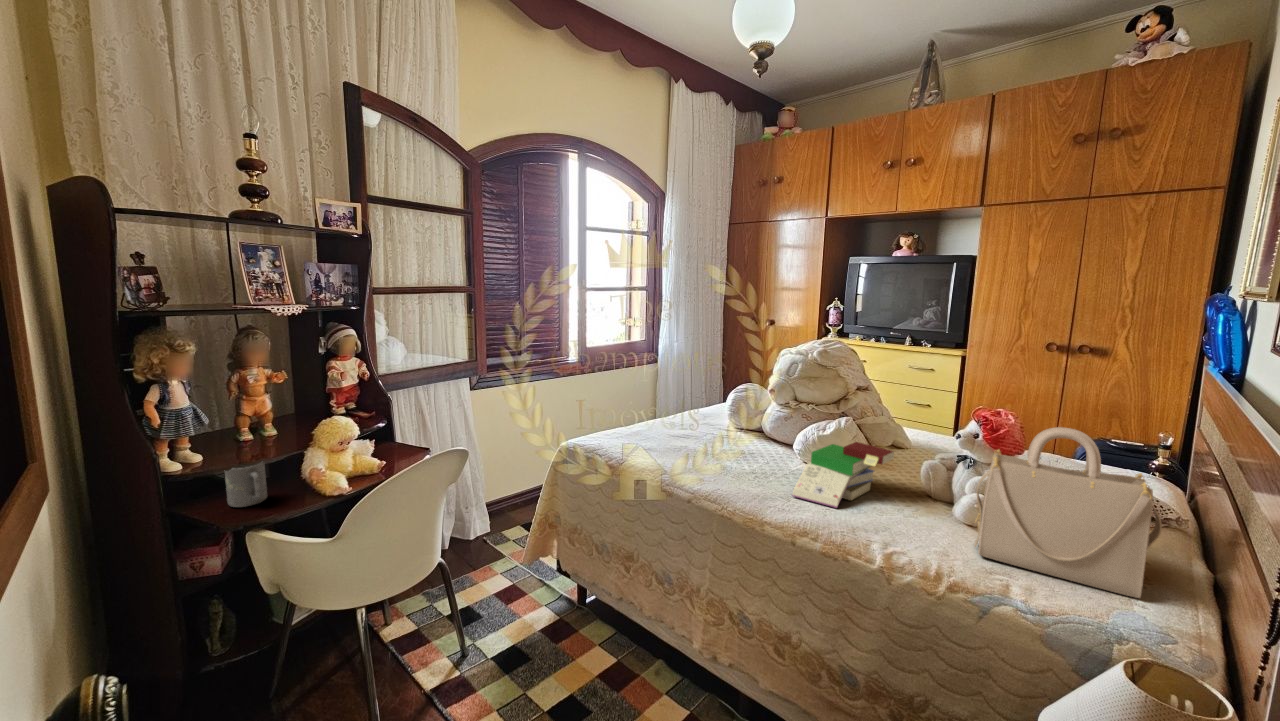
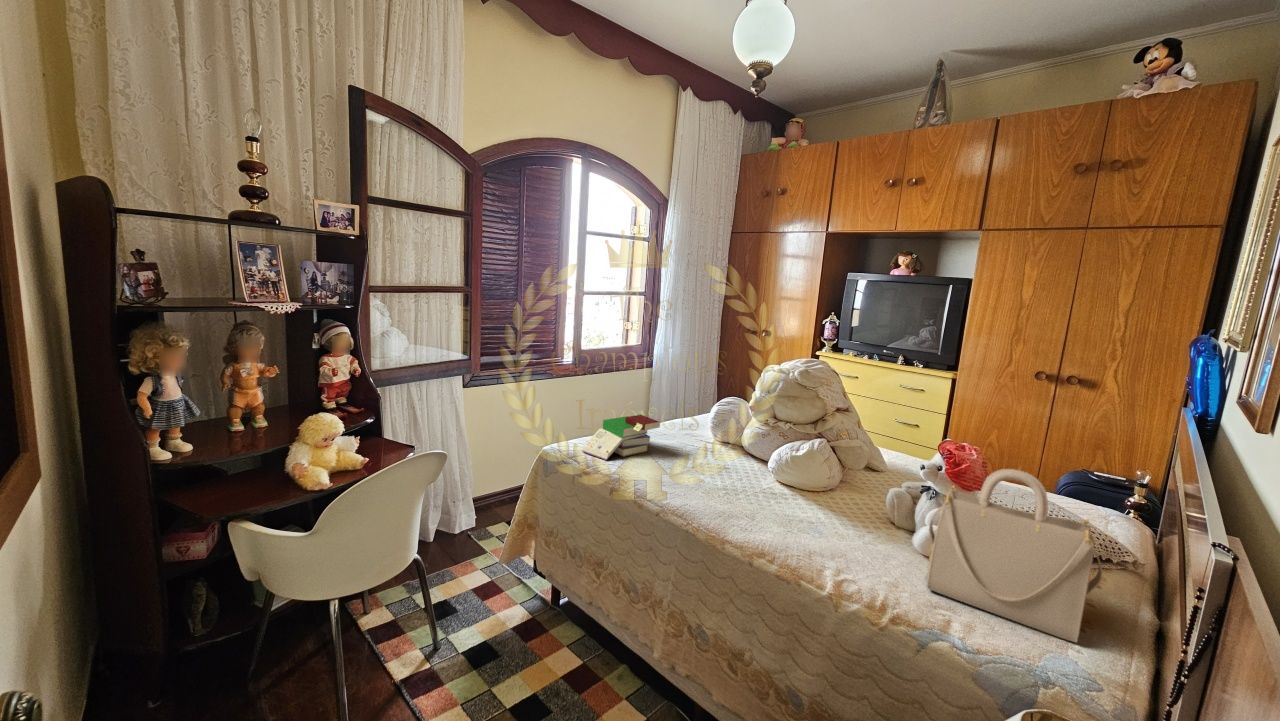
book: present [792,442,894,508] -> present [582,415,660,460]
mug: present [225,462,267,507] -> none [212,450,252,497]

